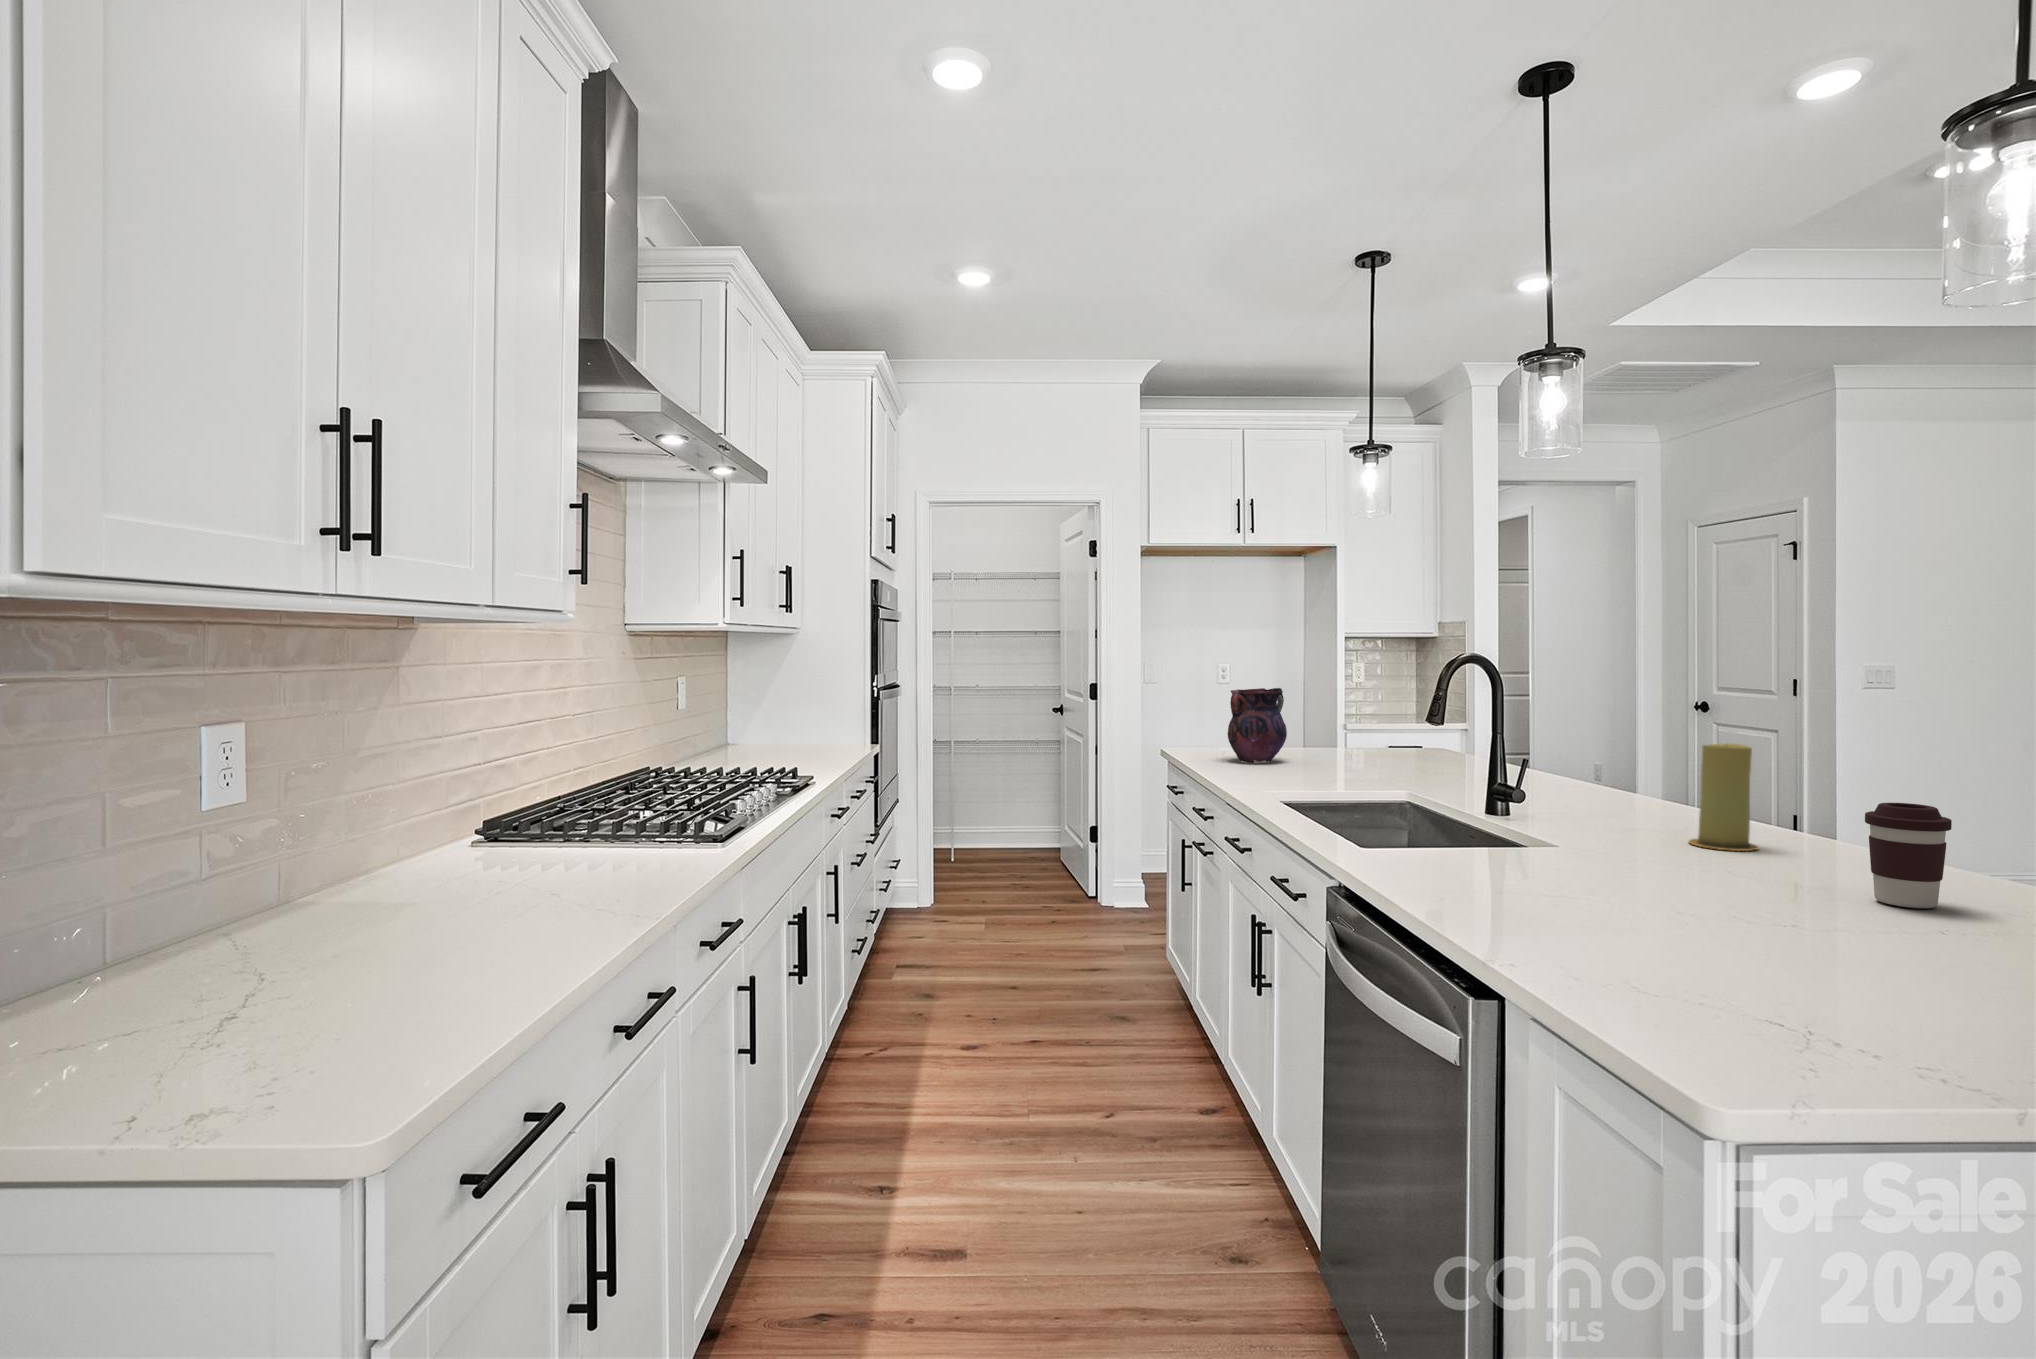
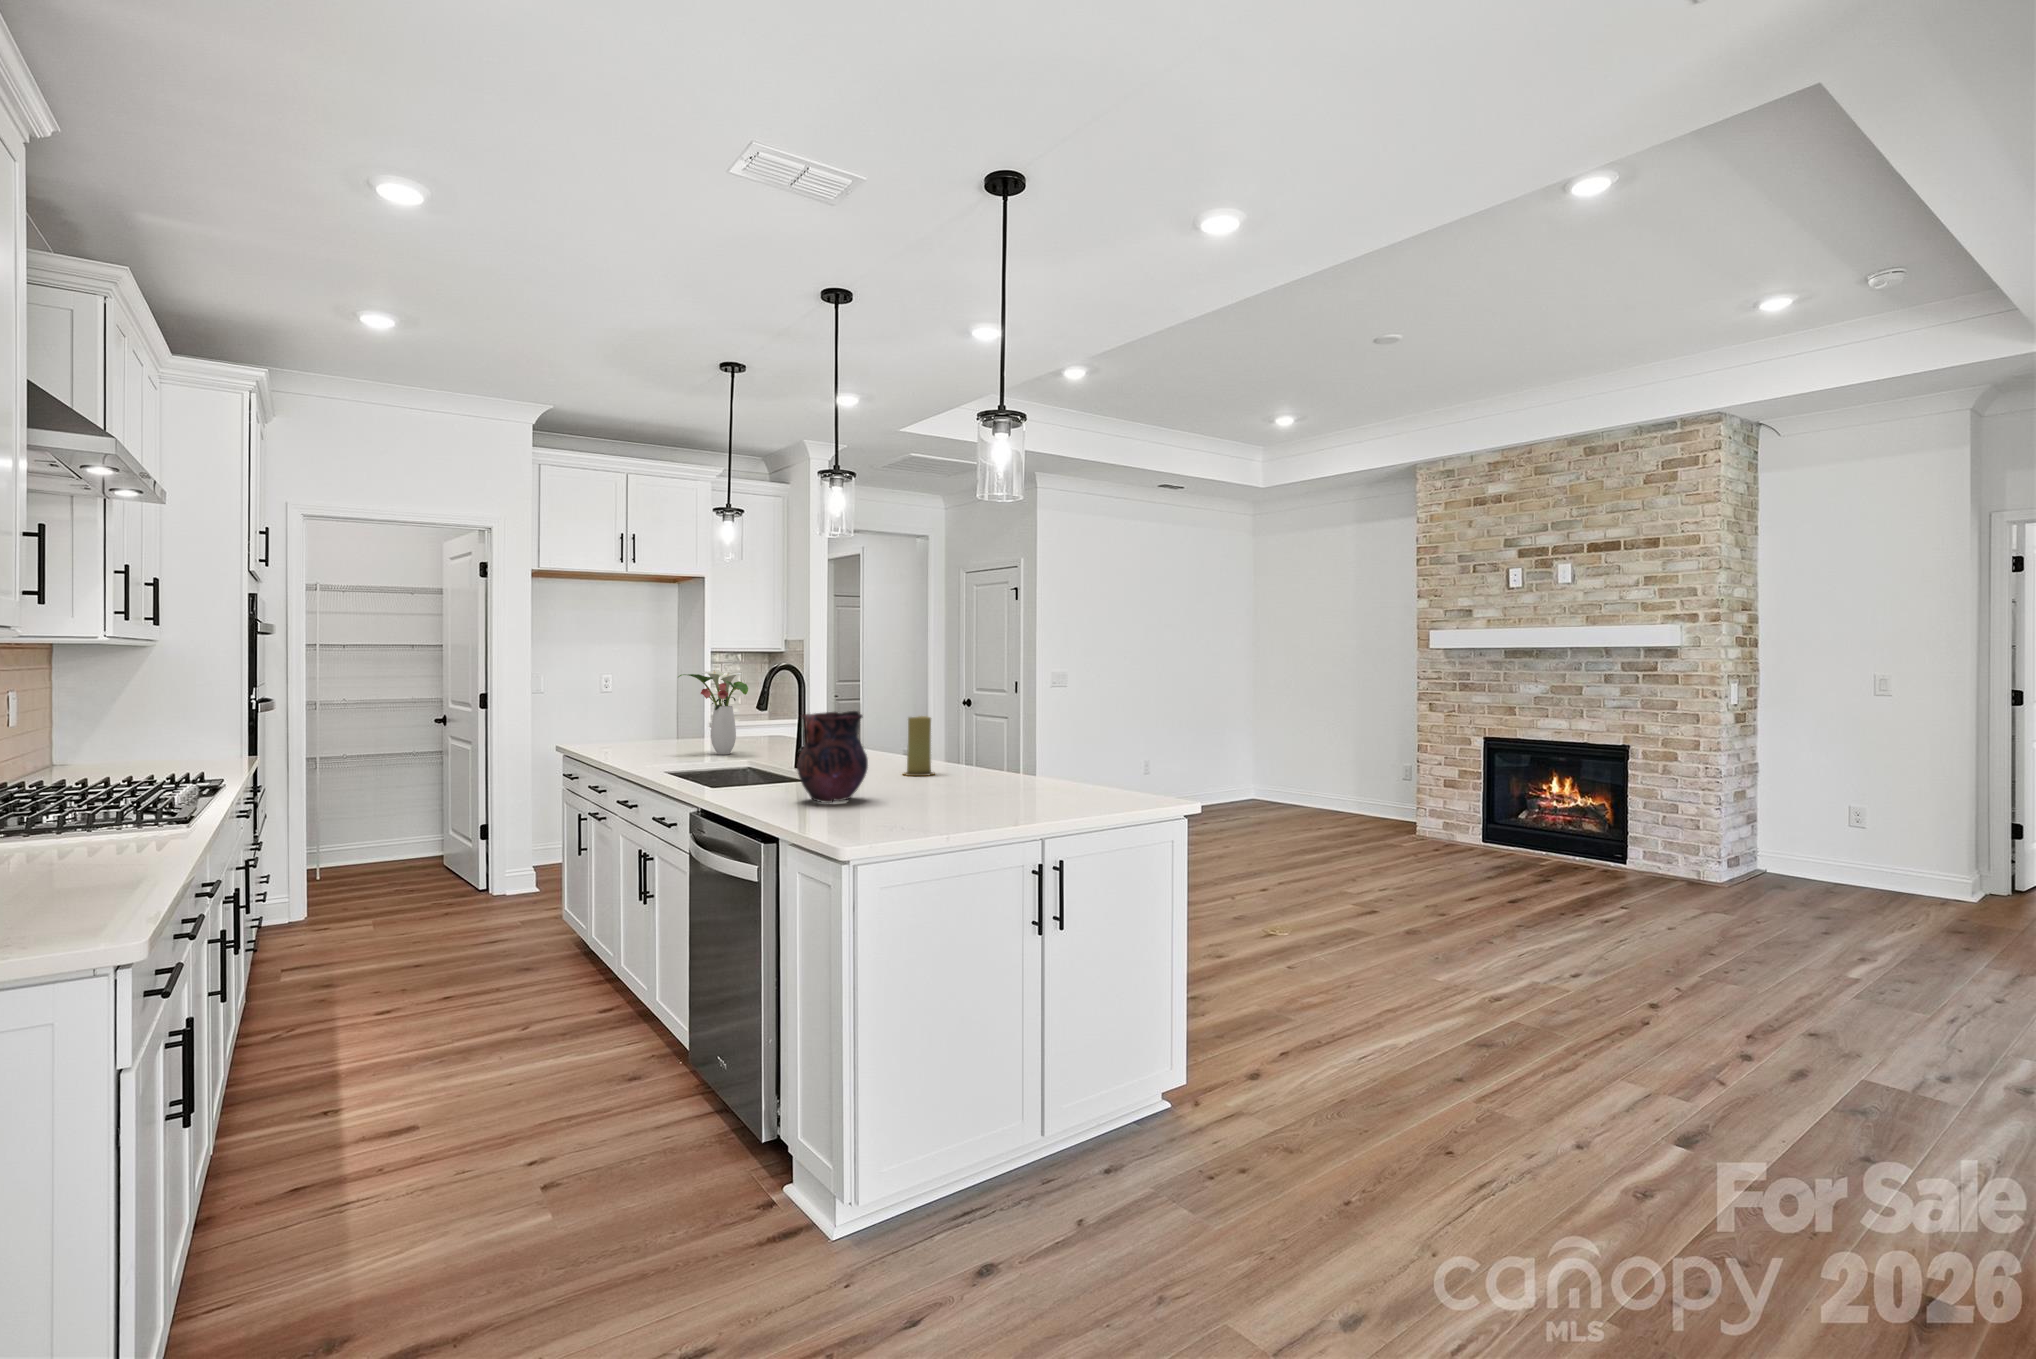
flower arrangement: none [1304,660,1403,776] -> present [678,671,748,755]
vase: present [1228,688,1287,763] -> present [797,711,868,803]
coffee cup: present [1865,803,1952,908] -> none [963,739,995,790]

